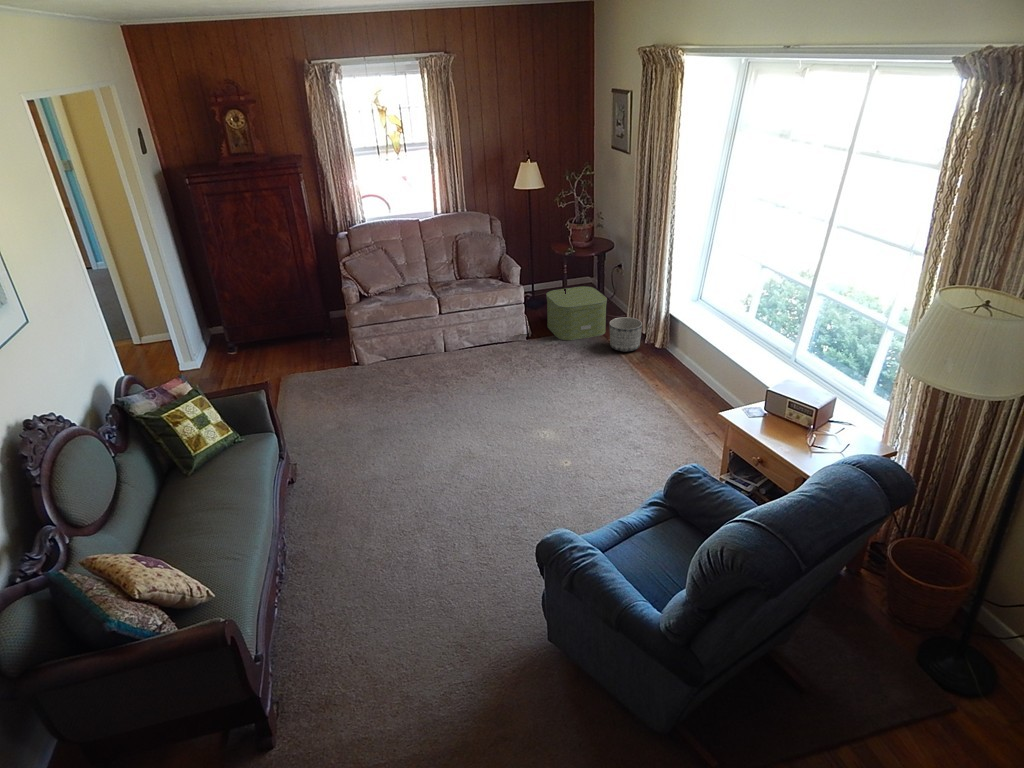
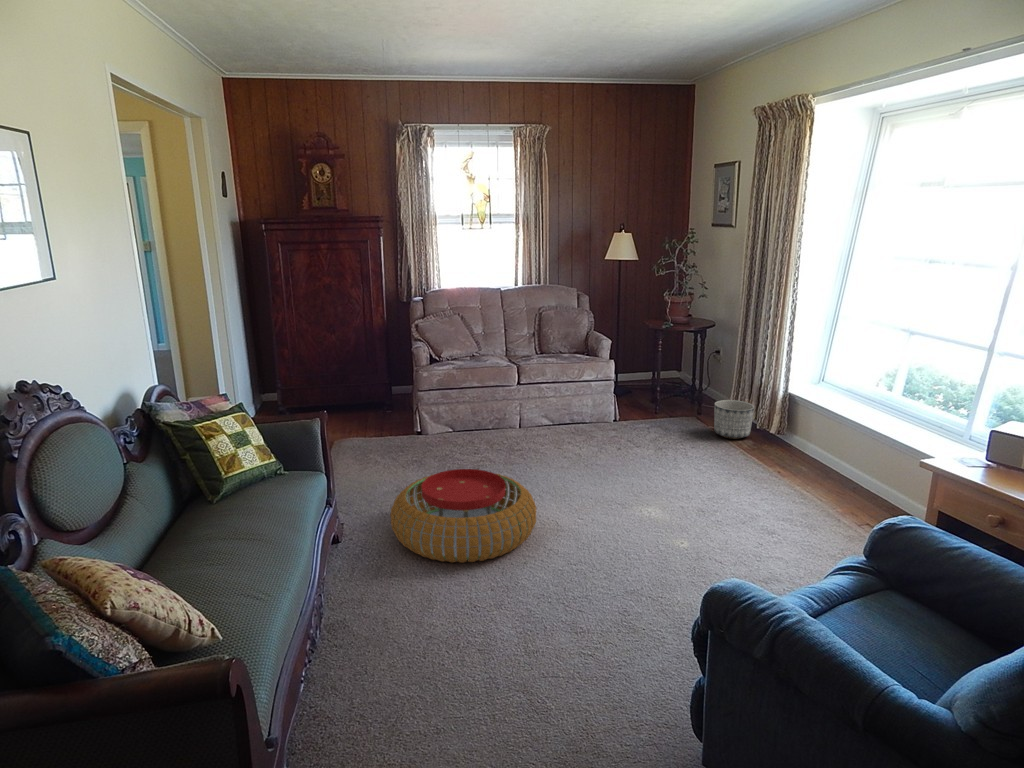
storage box: present [546,286,607,340] -> none [636,370,709,425]
pouf: none [334,411,451,494] -> present [390,469,536,563]

